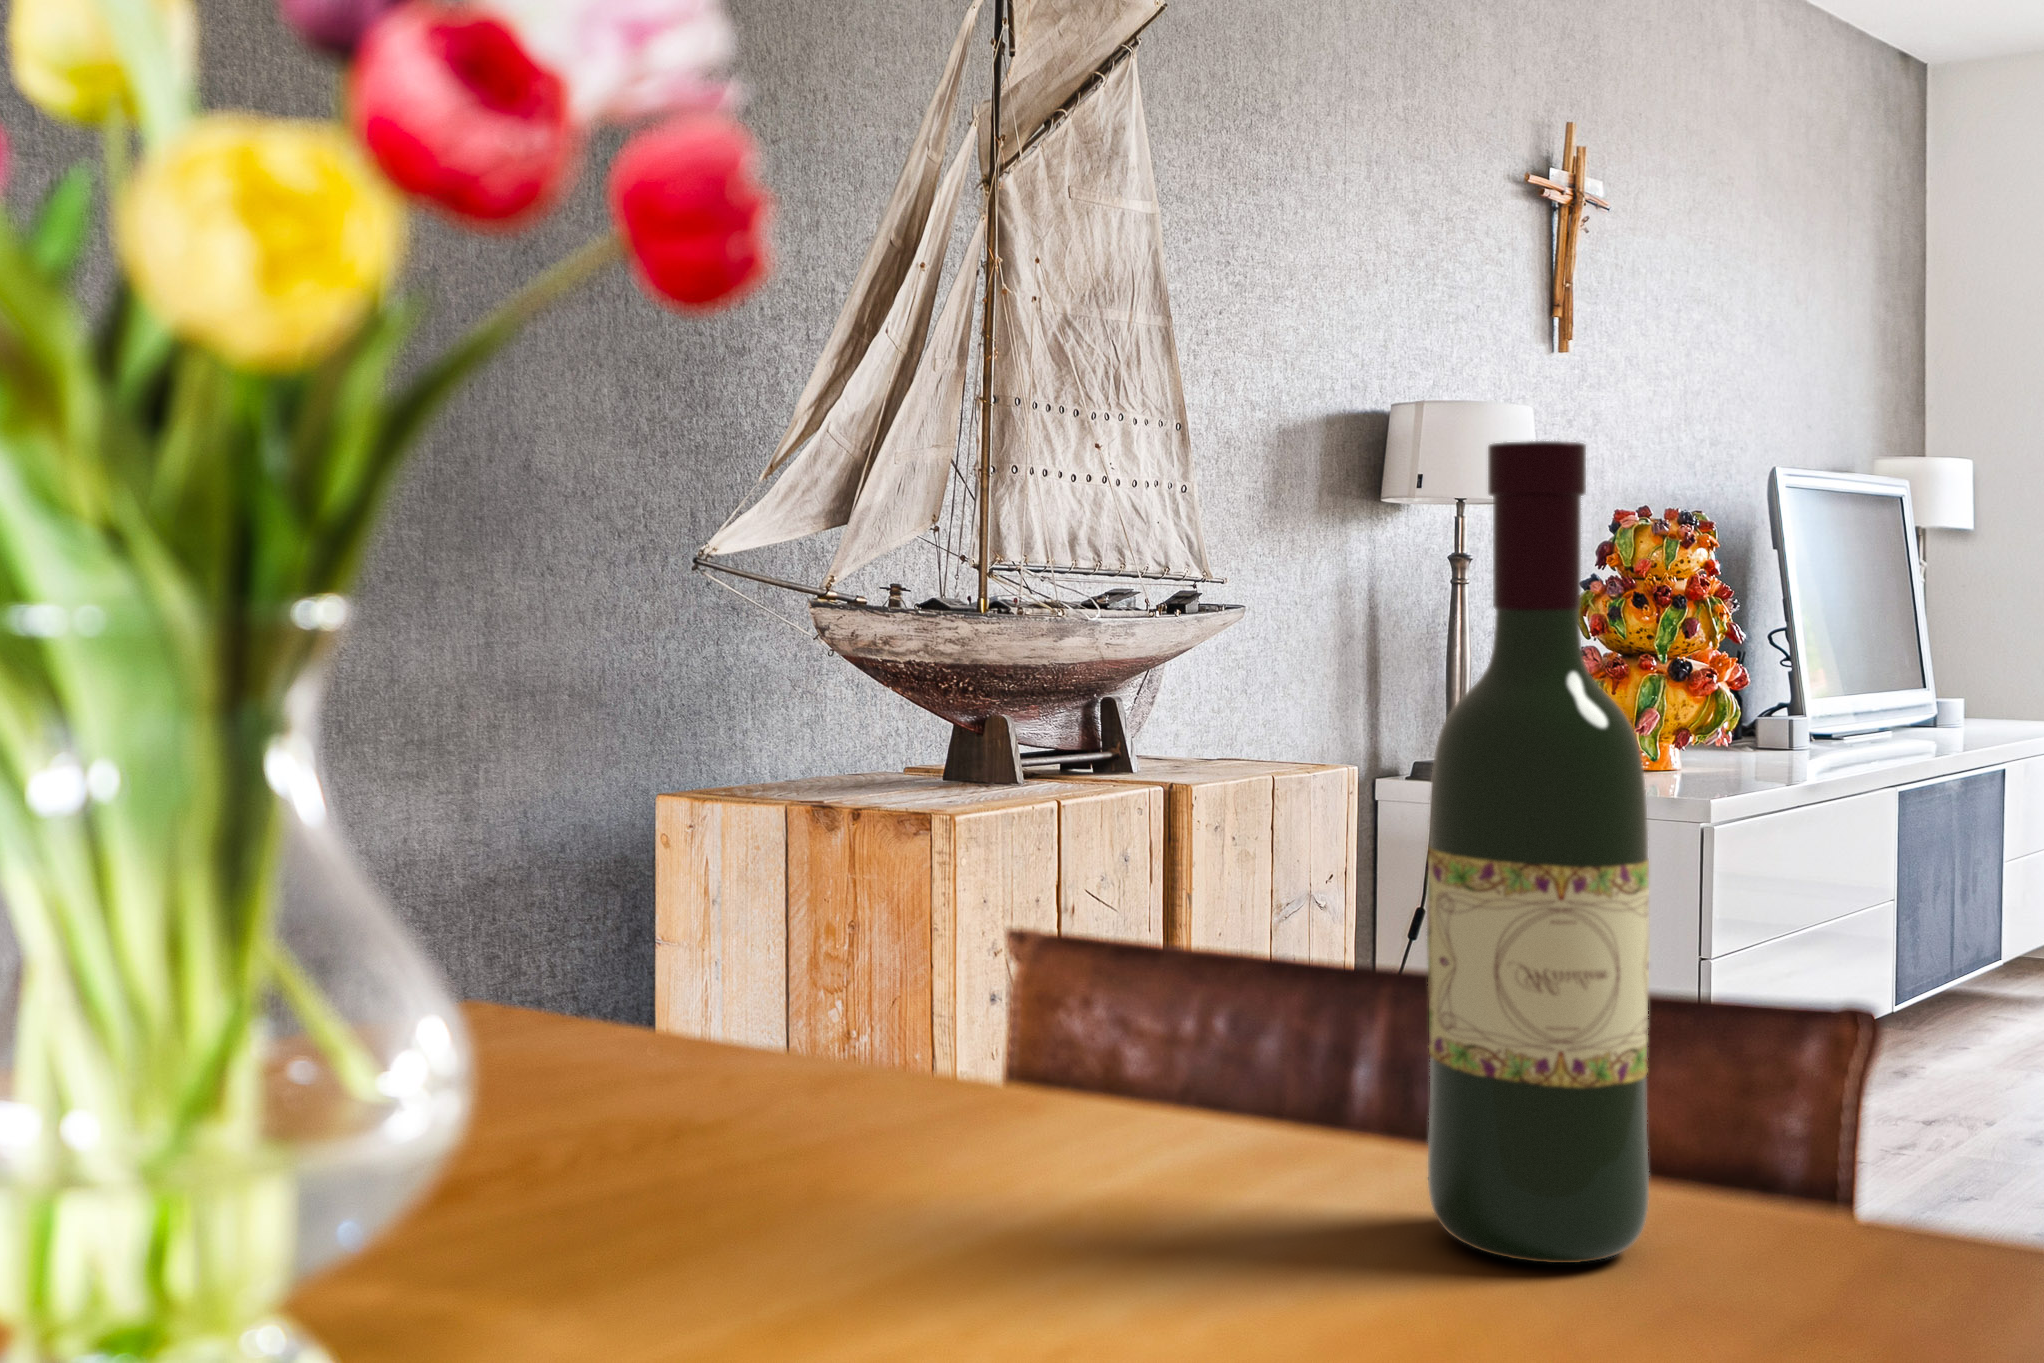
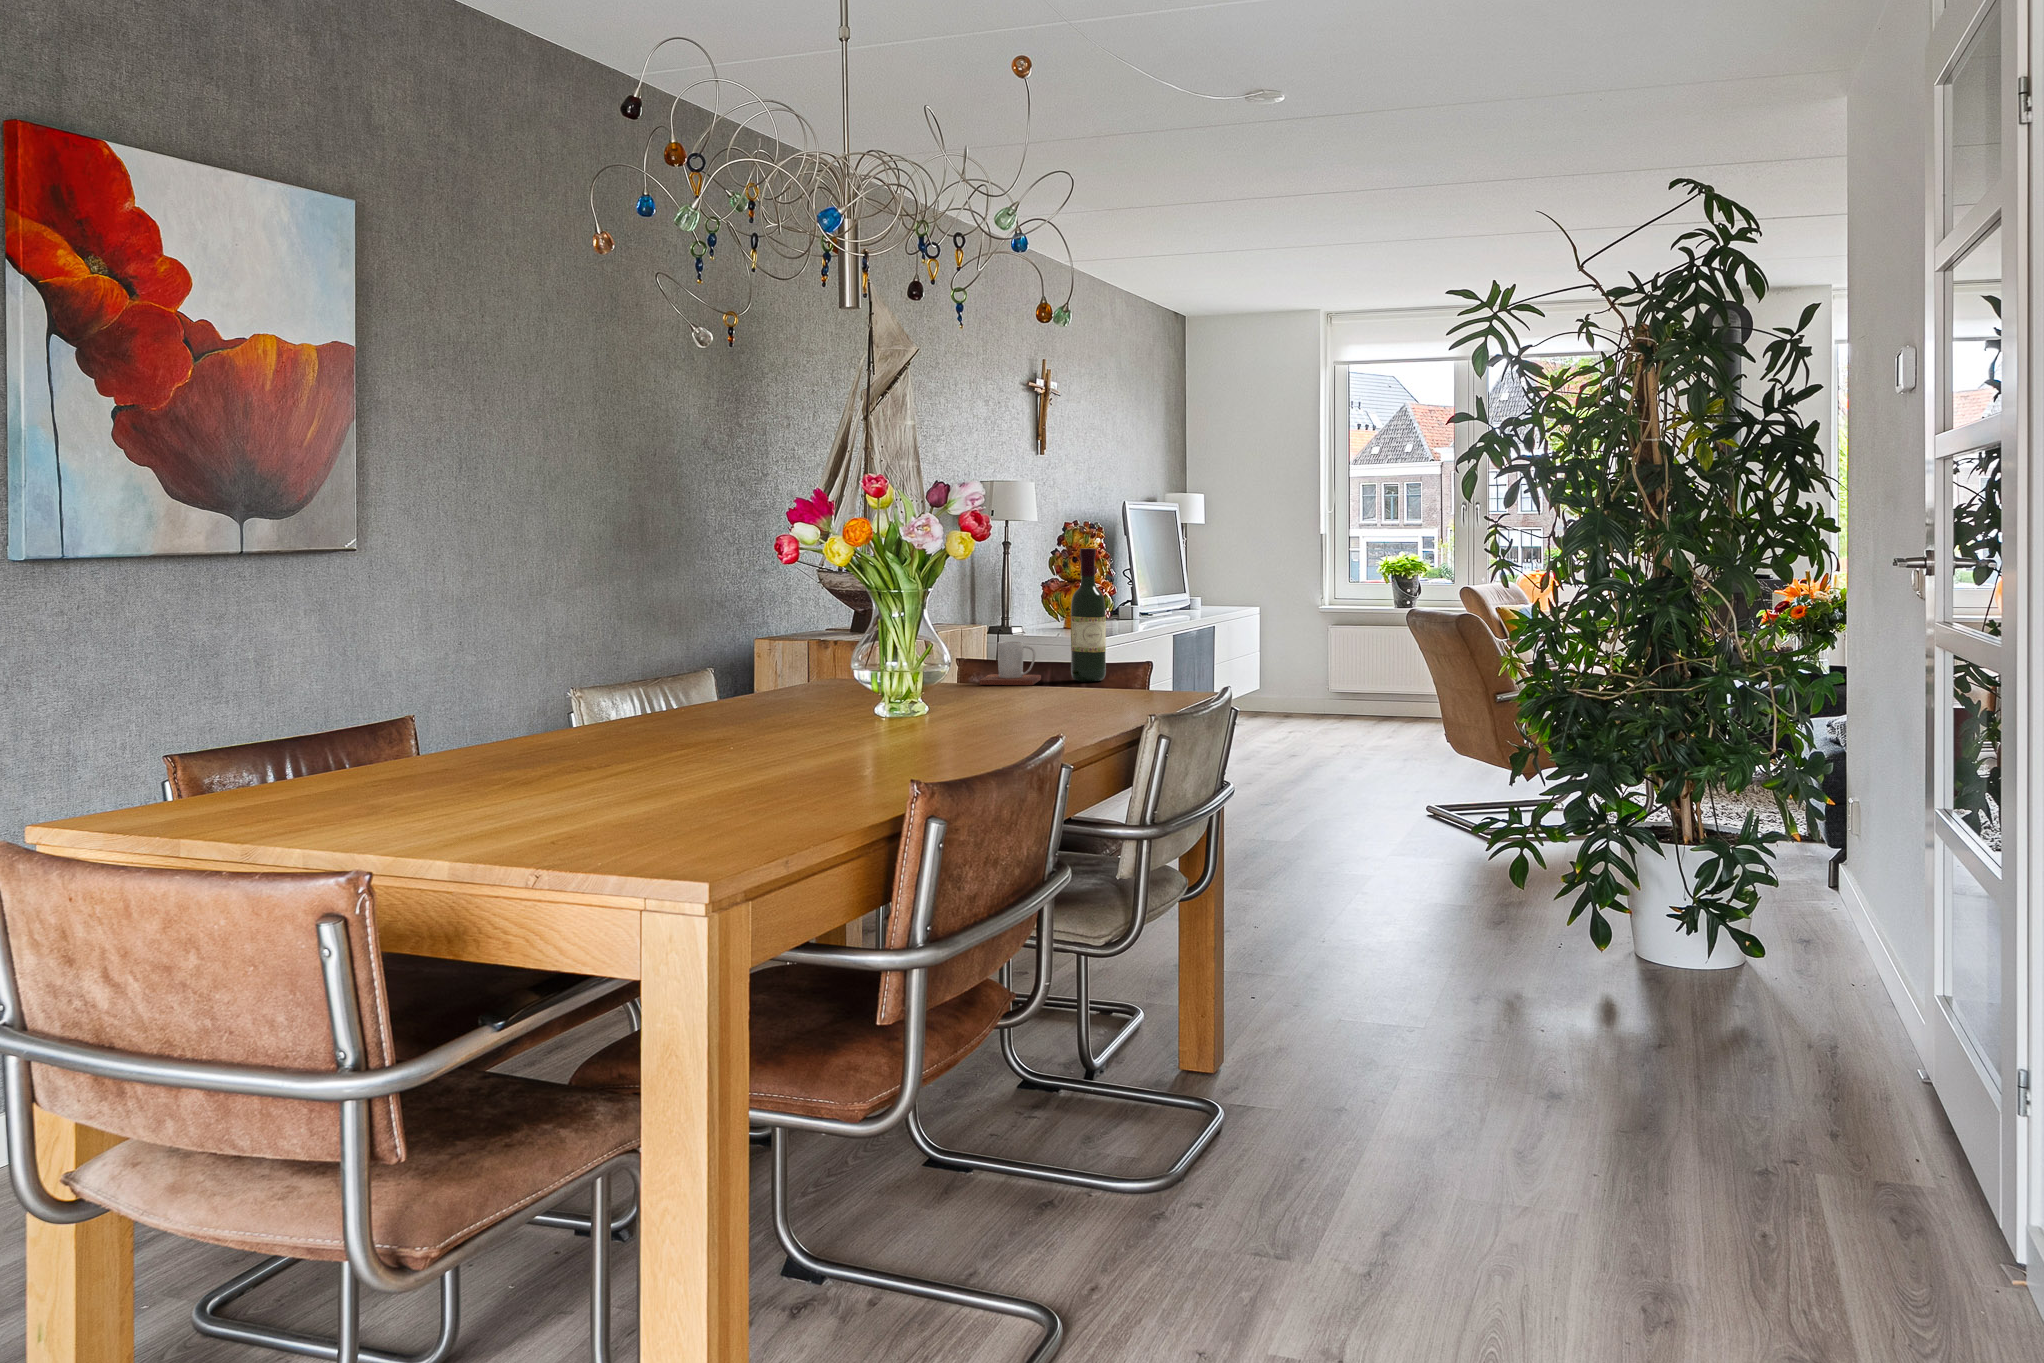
mug: none [871,964,1264,1268] -> present [980,641,1041,685]

